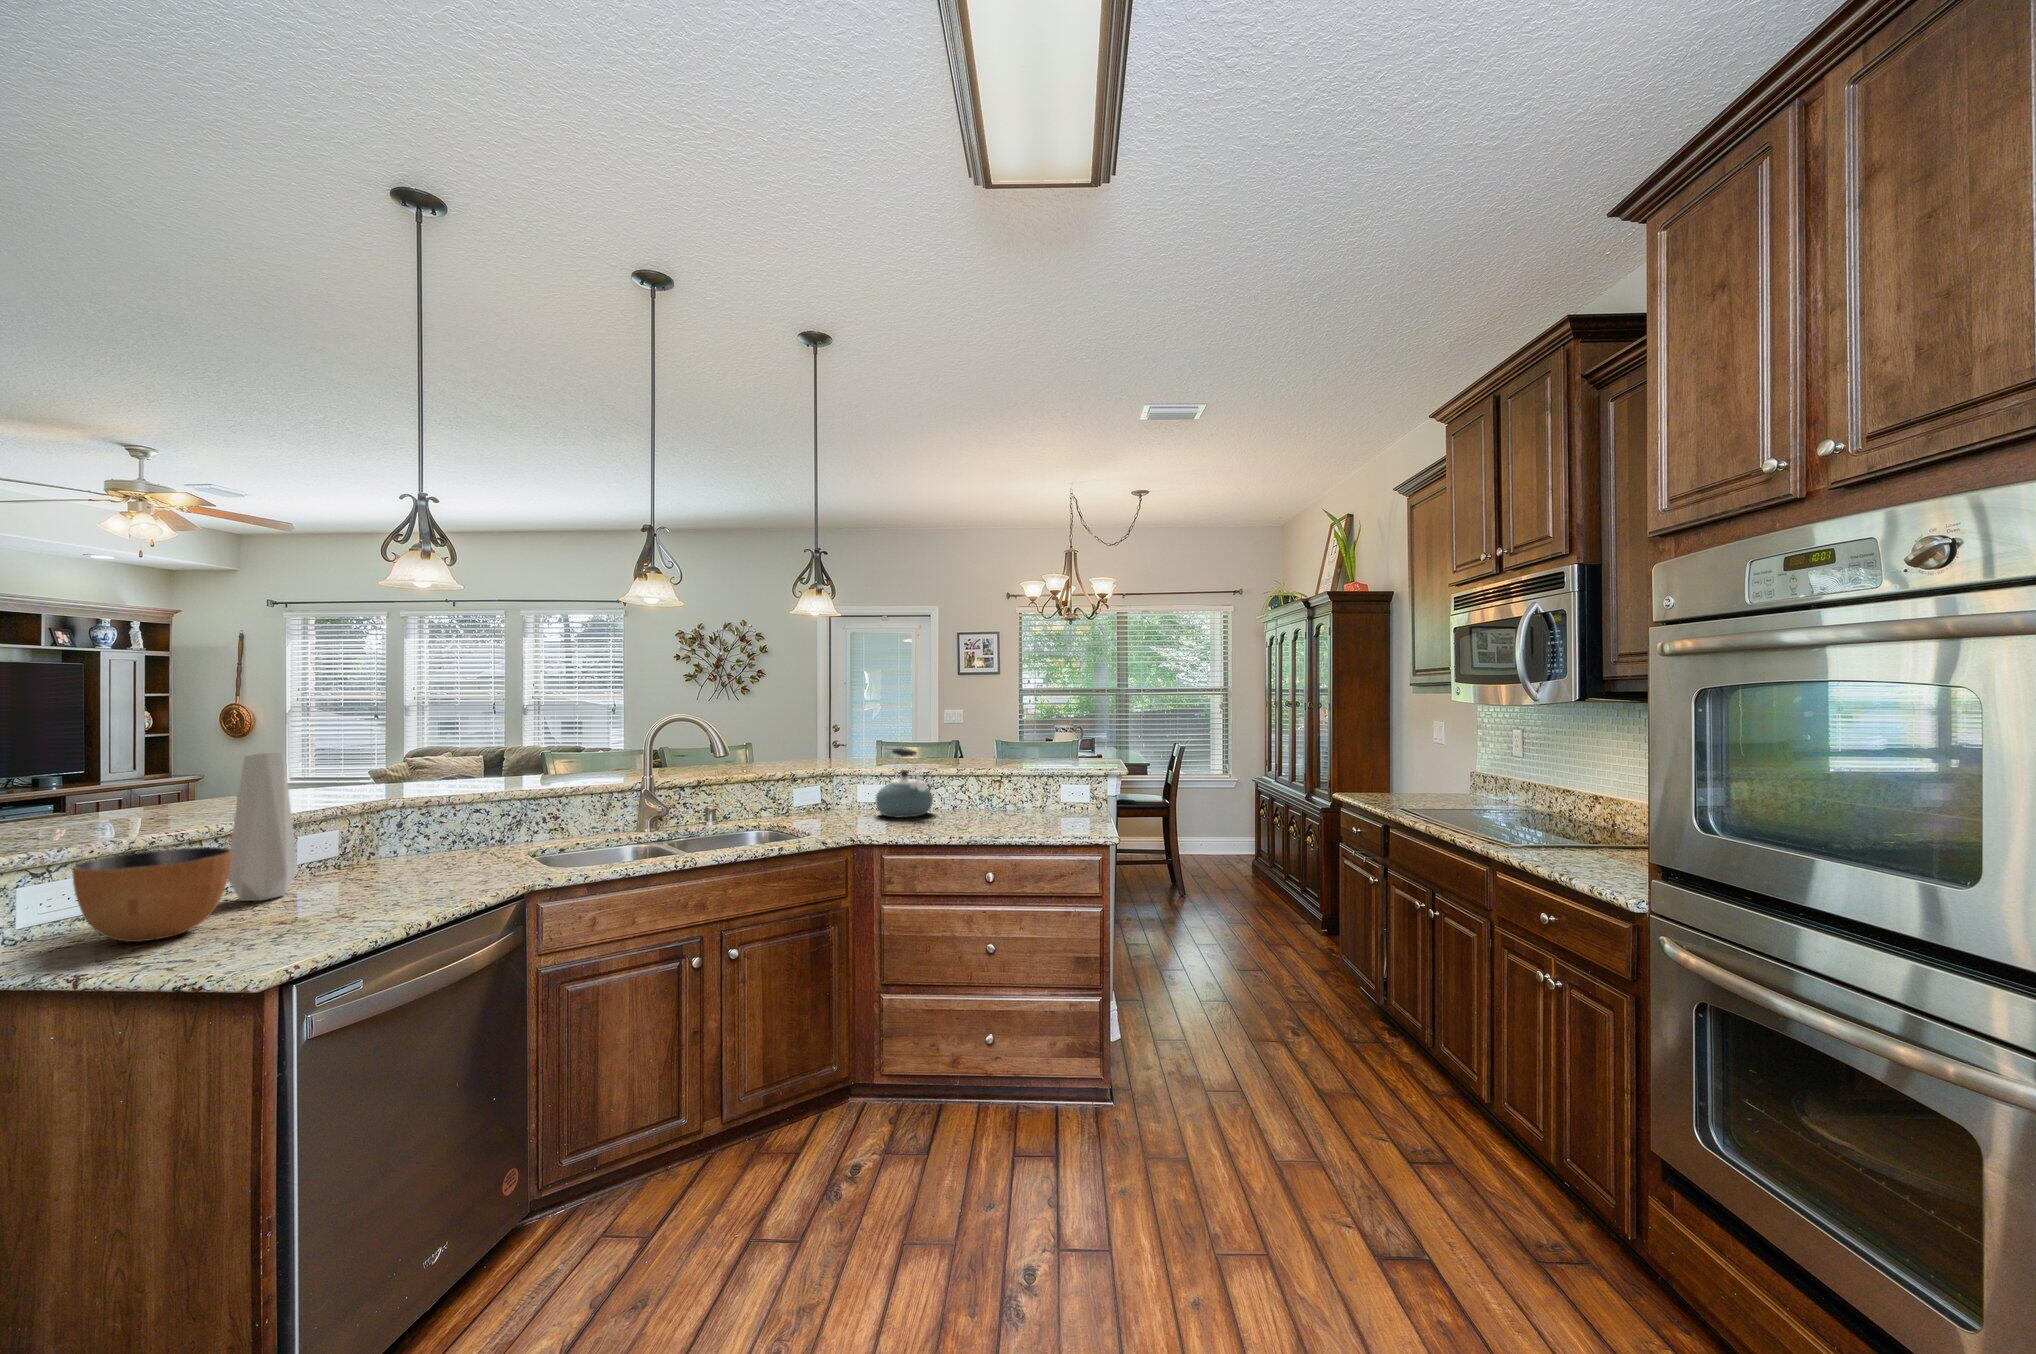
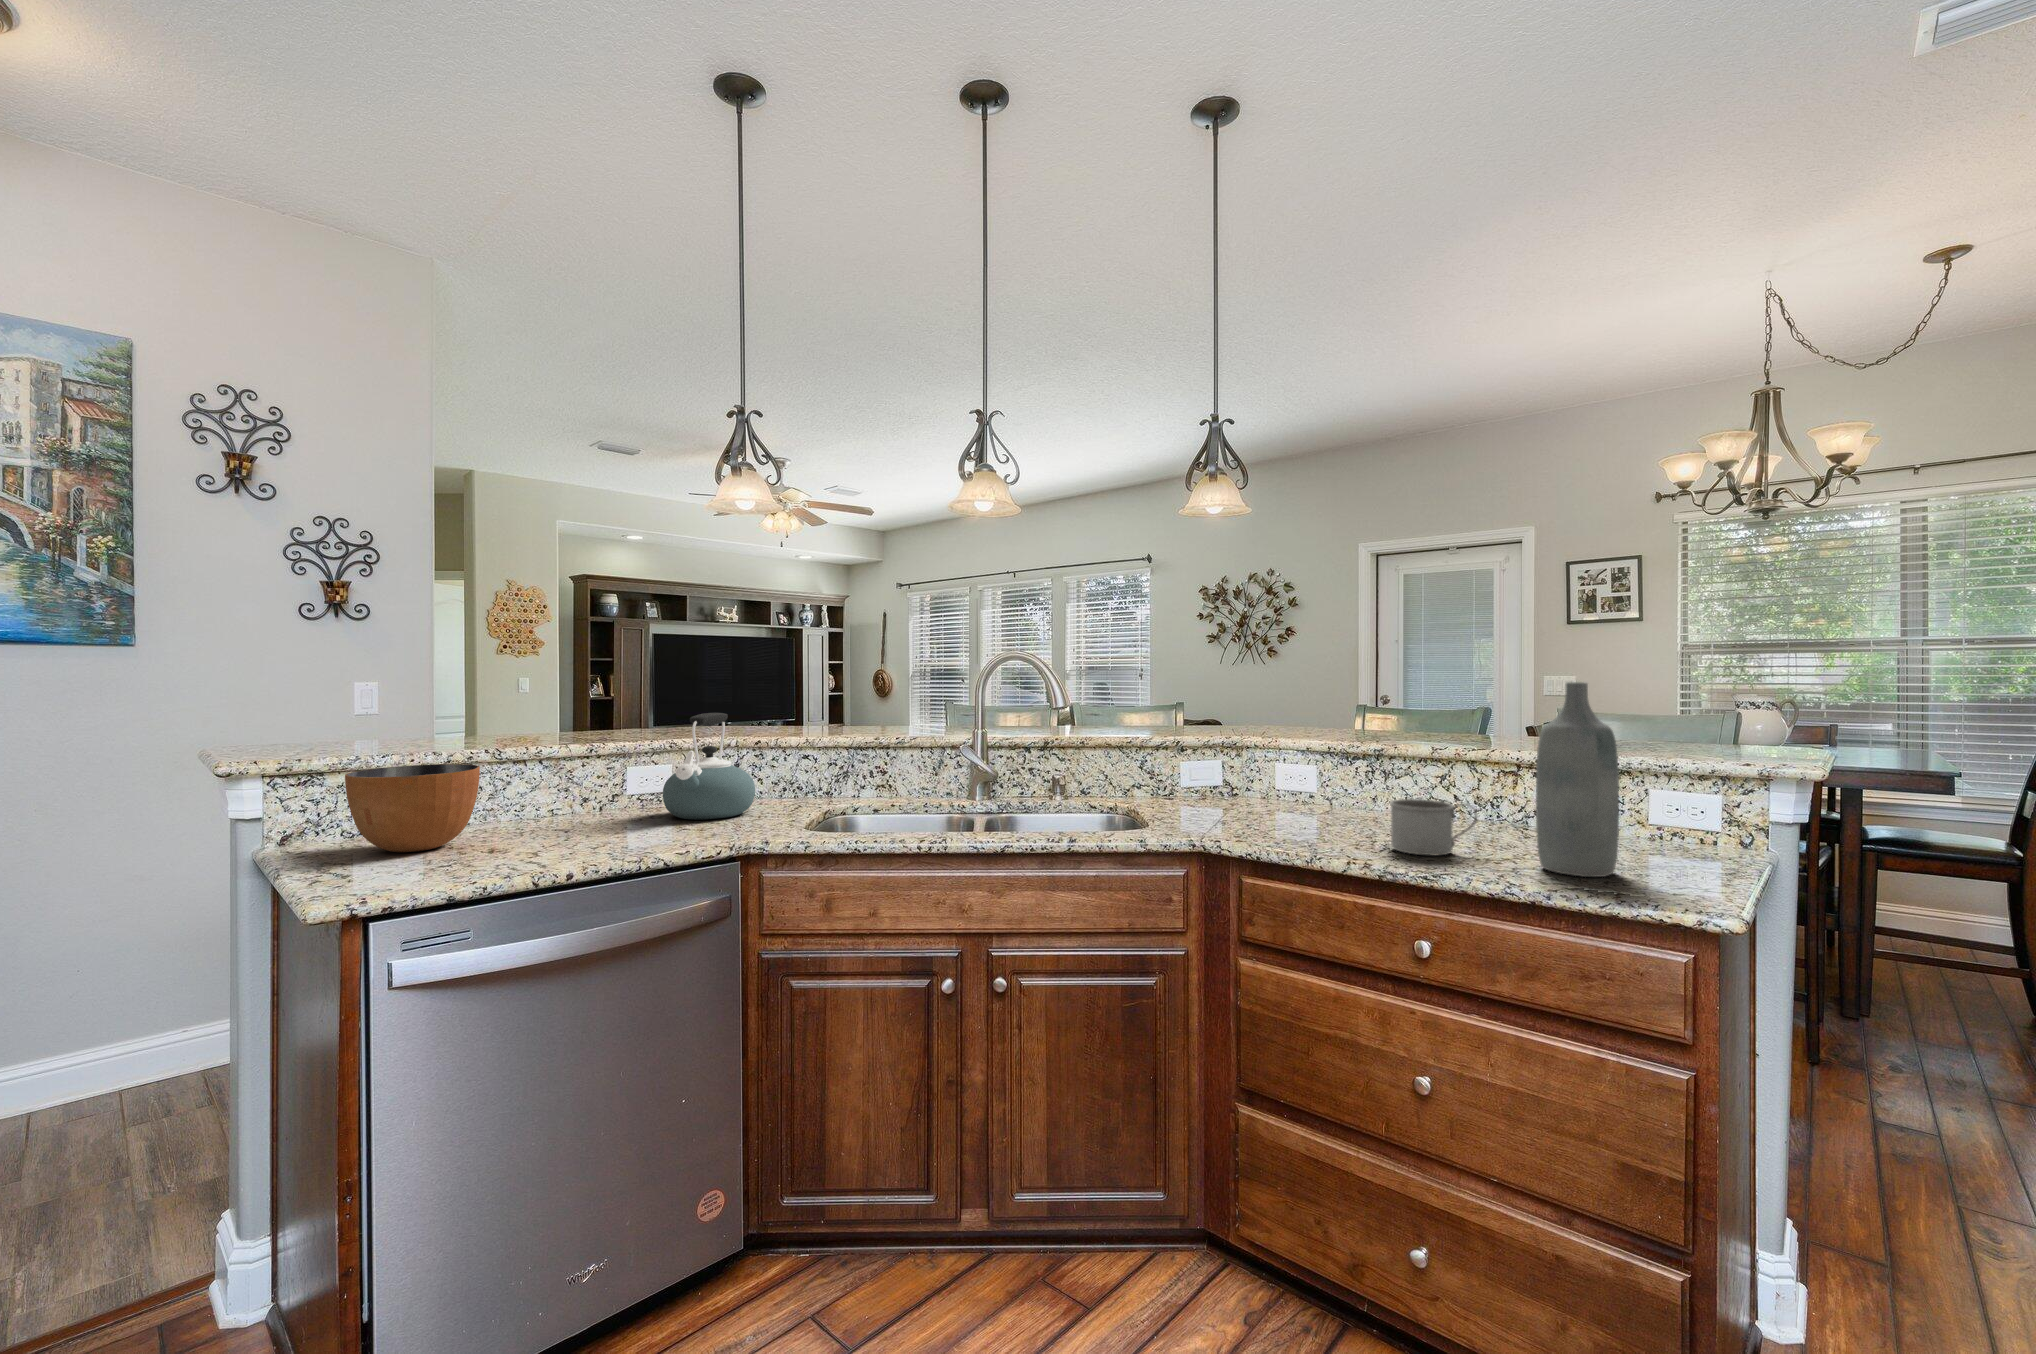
bottle: none [1028,735,1062,830] -> present [1536,682,1619,877]
kettle: present [876,748,933,818] -> present [663,713,755,820]
vase: present [228,753,297,901] -> none [537,677,597,826]
mug: none [956,800,998,830] -> present [1390,799,1477,856]

